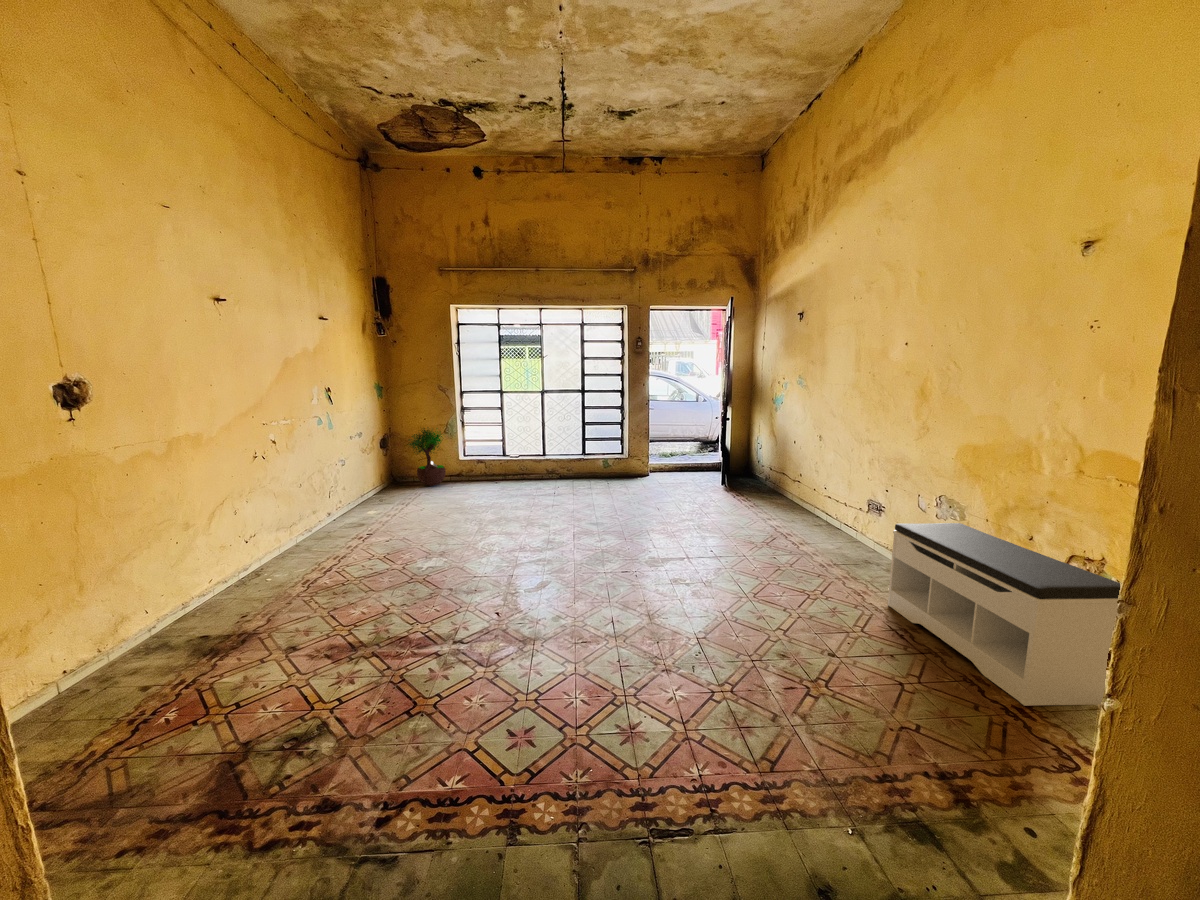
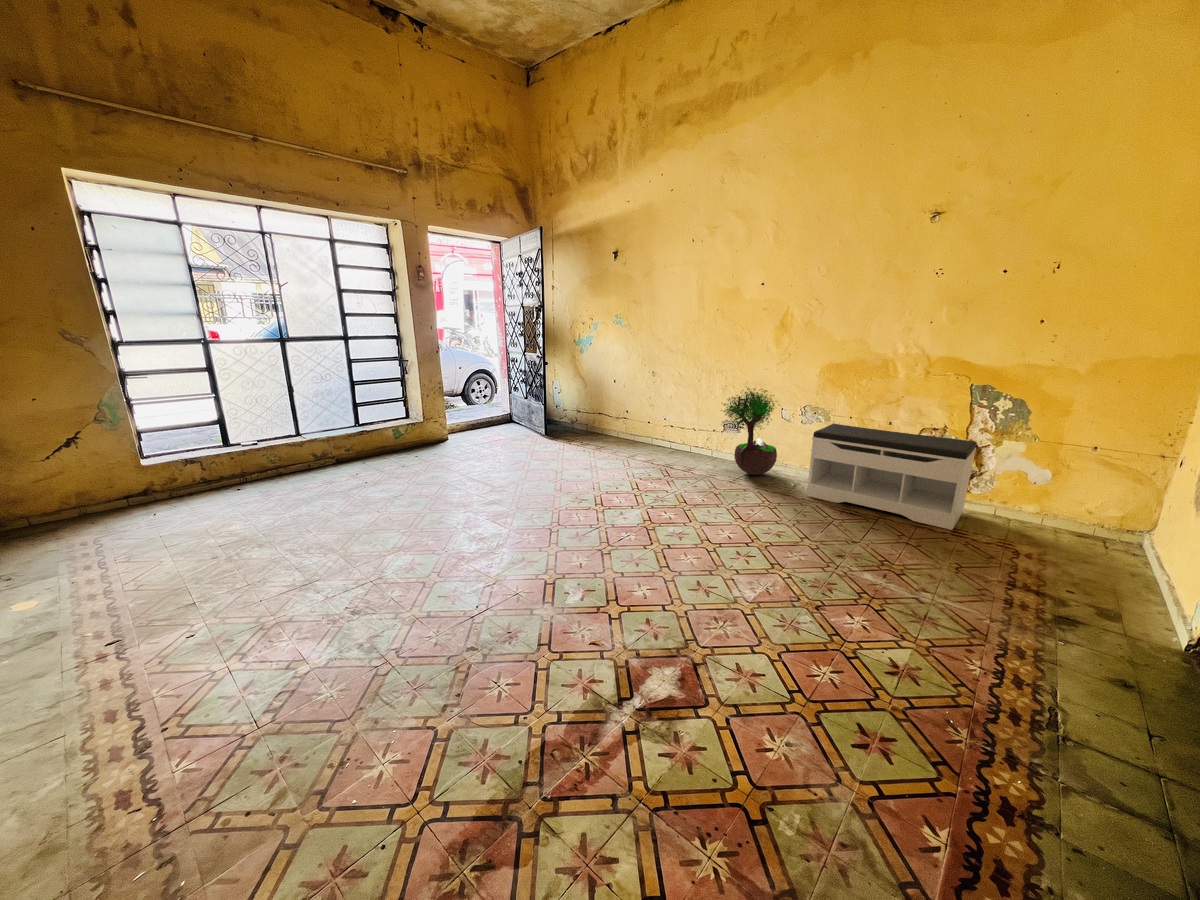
potted tree: present [409,428,446,486] -> present [721,387,780,475]

